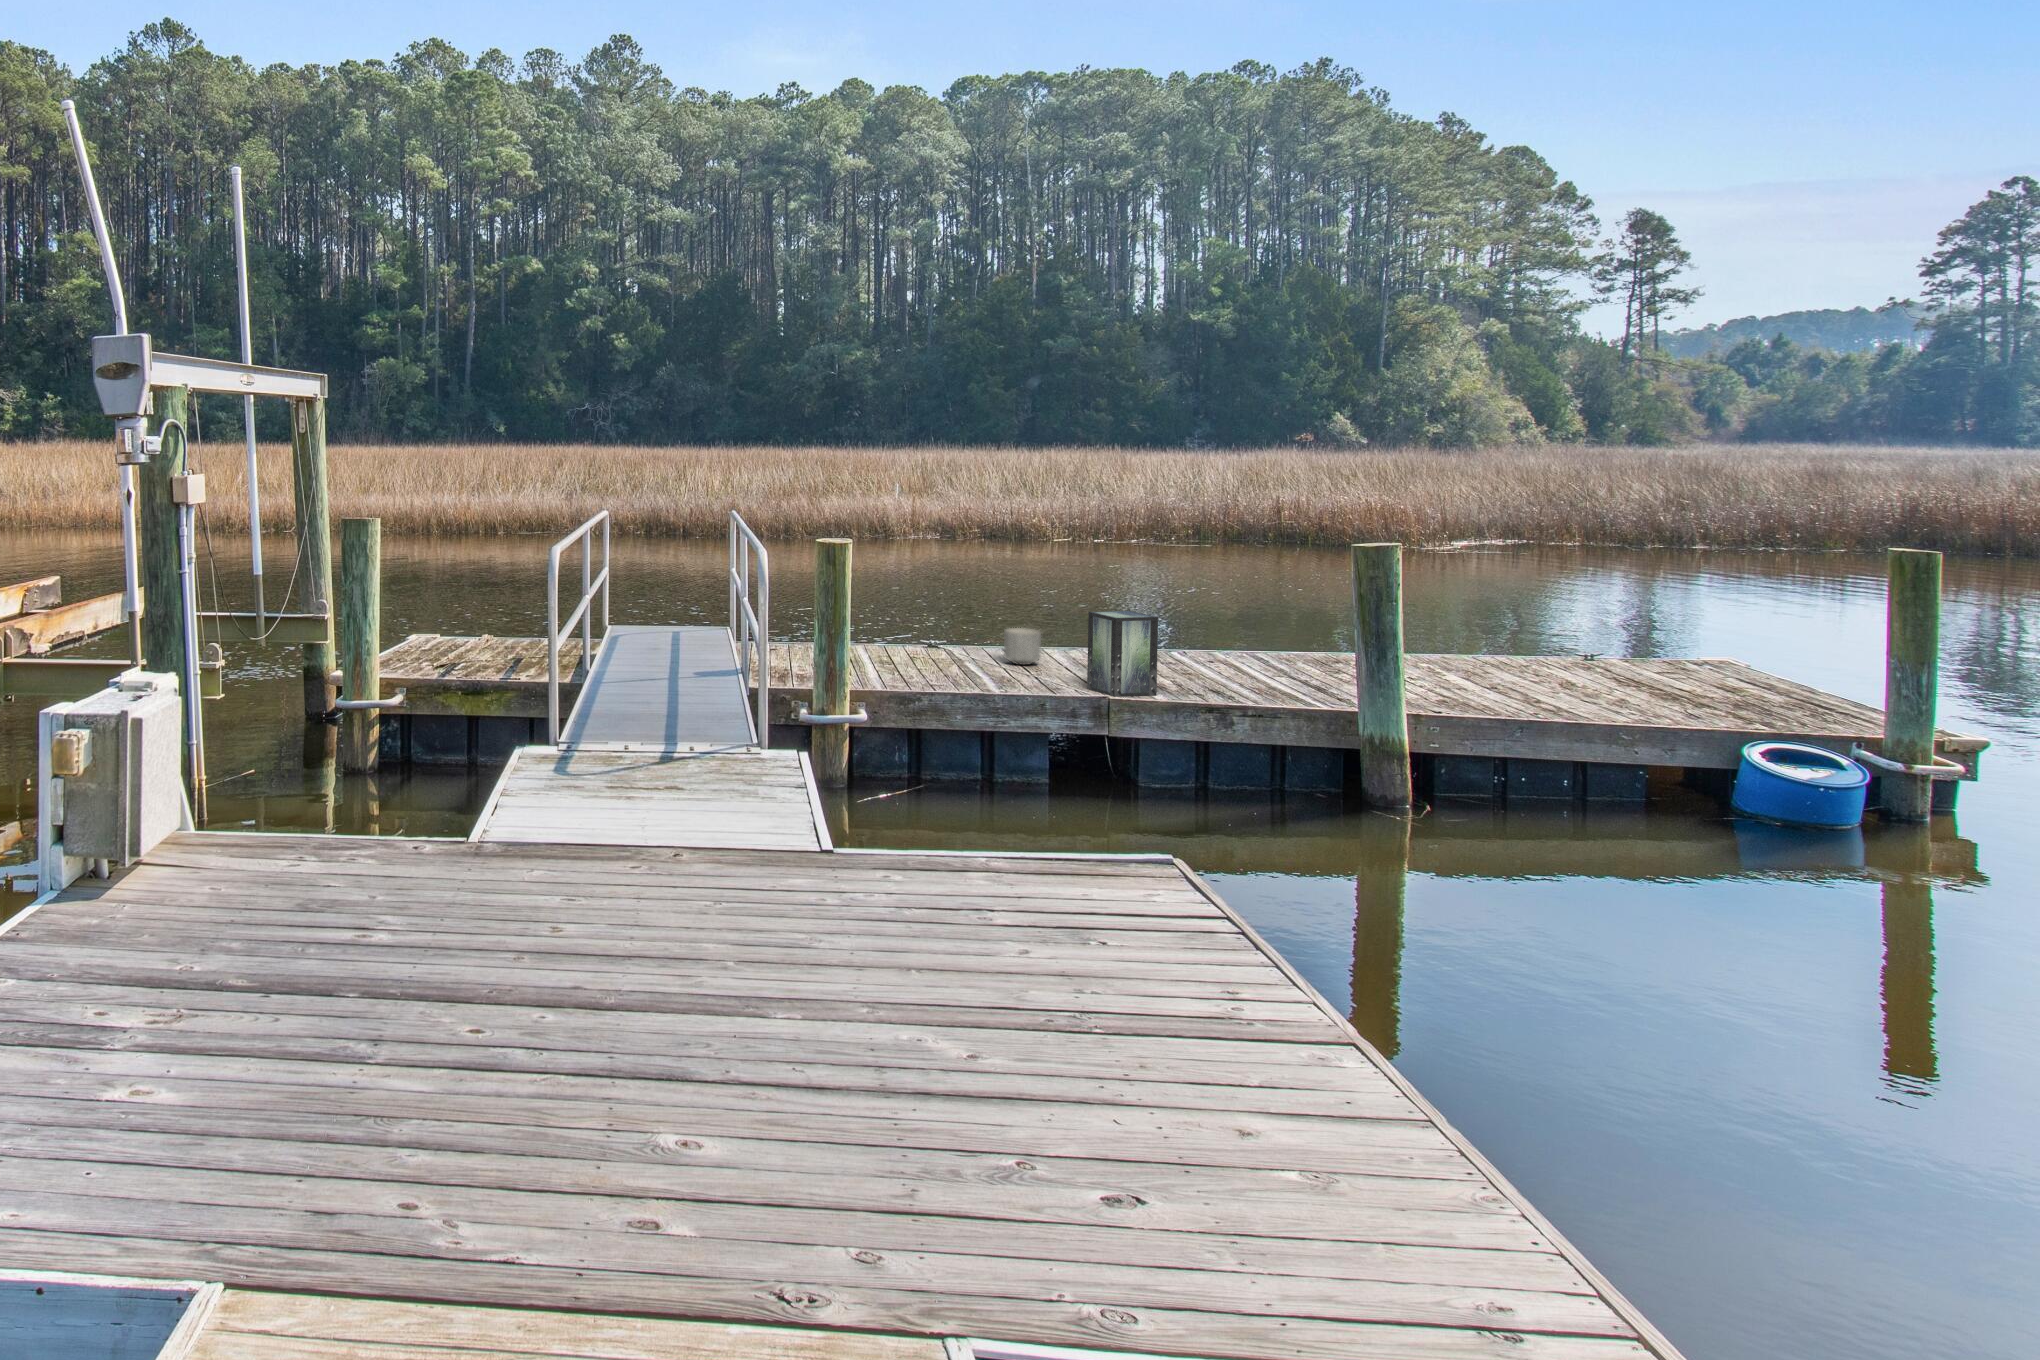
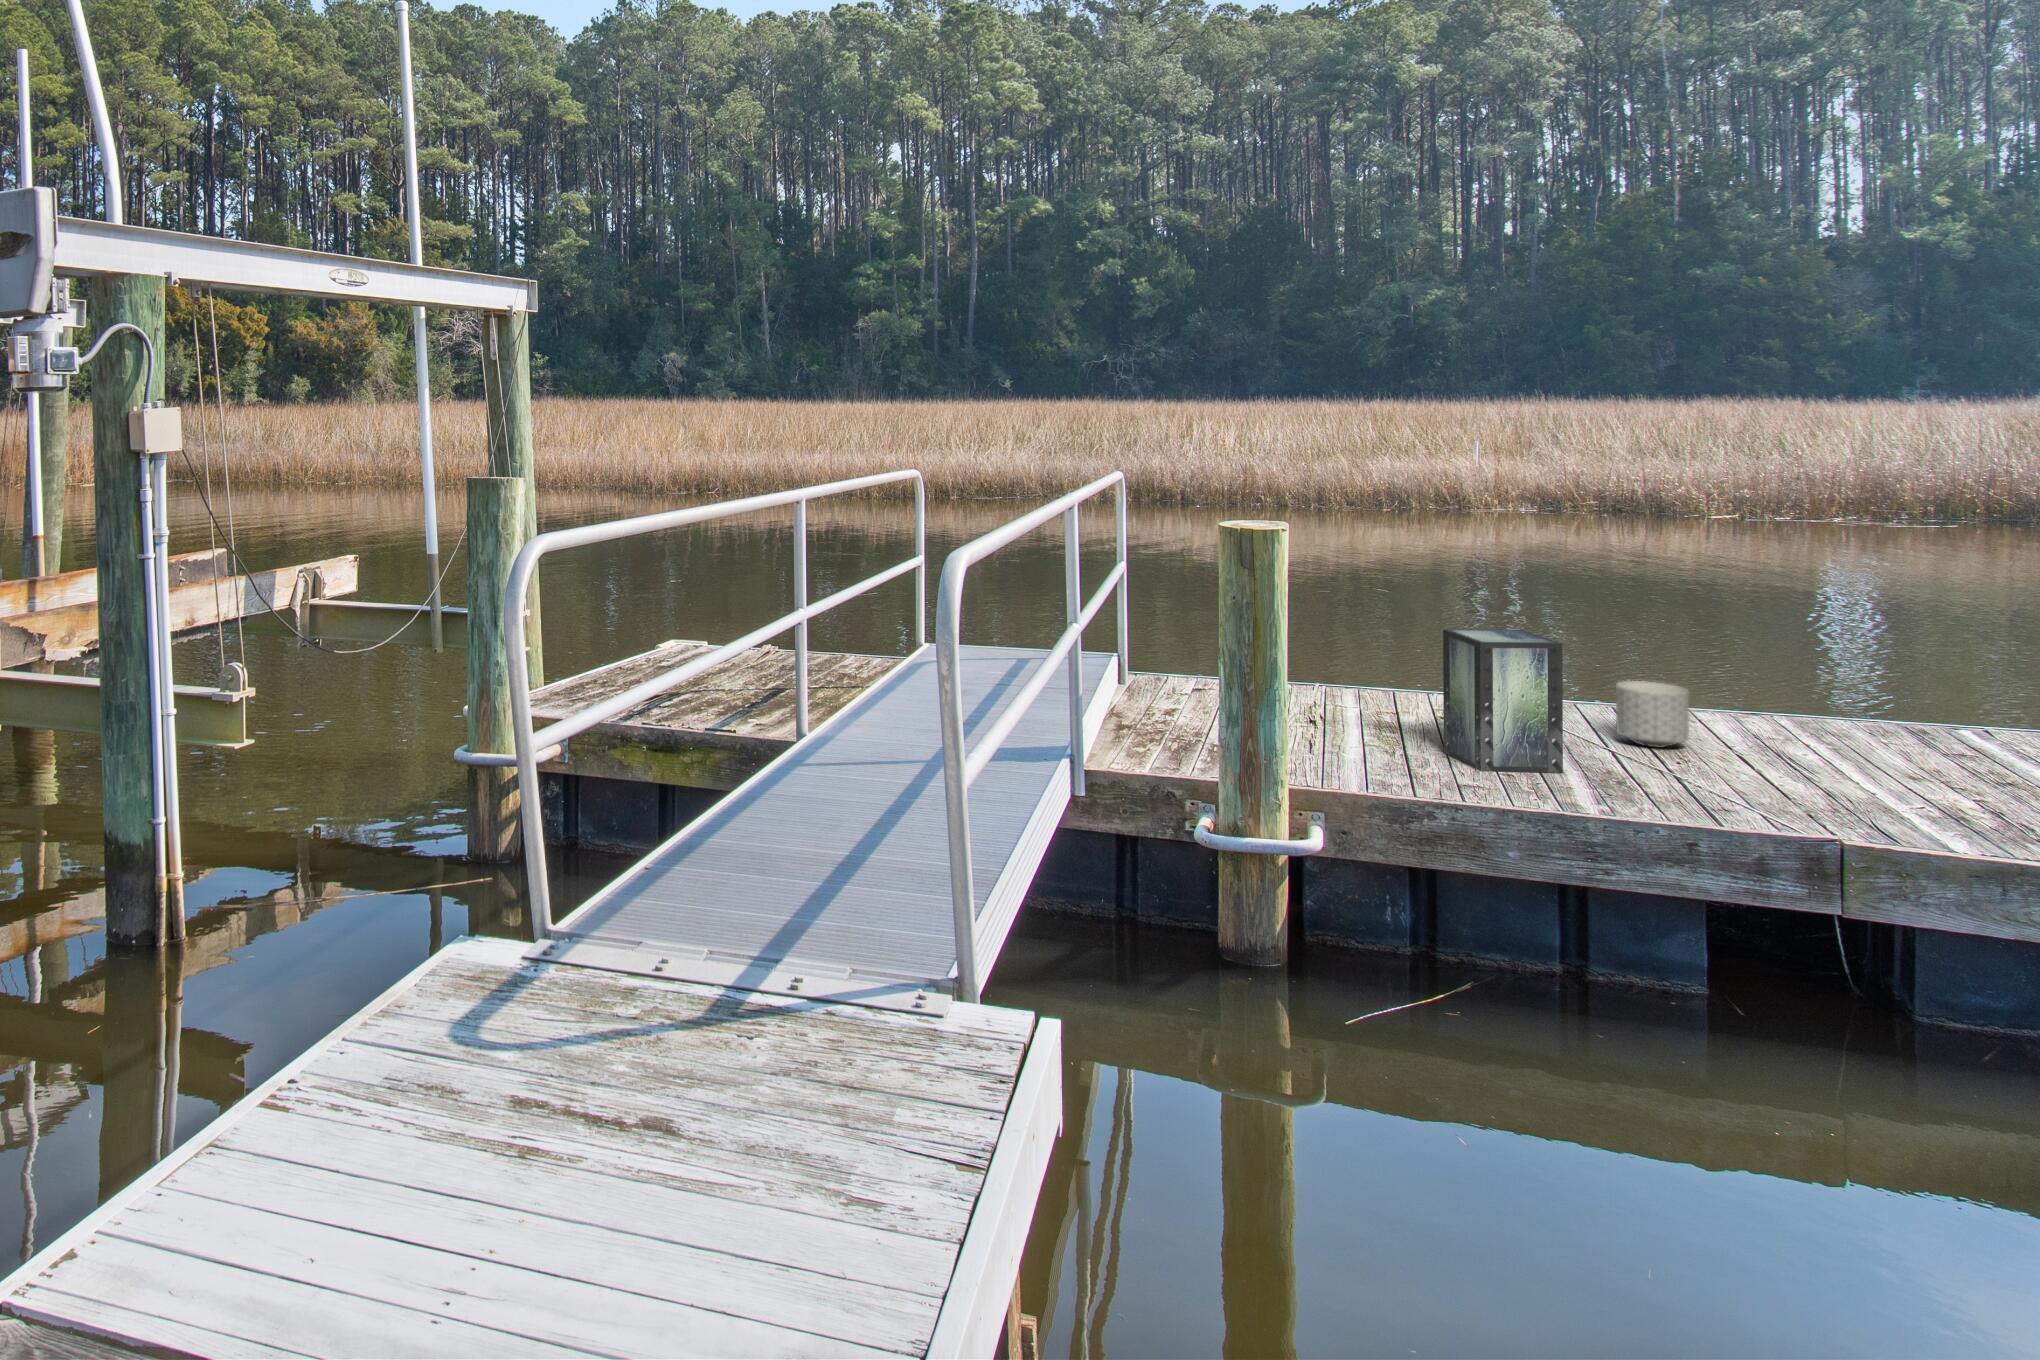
storage box: present [1087,611,1158,697] -> present [1443,629,1563,773]

